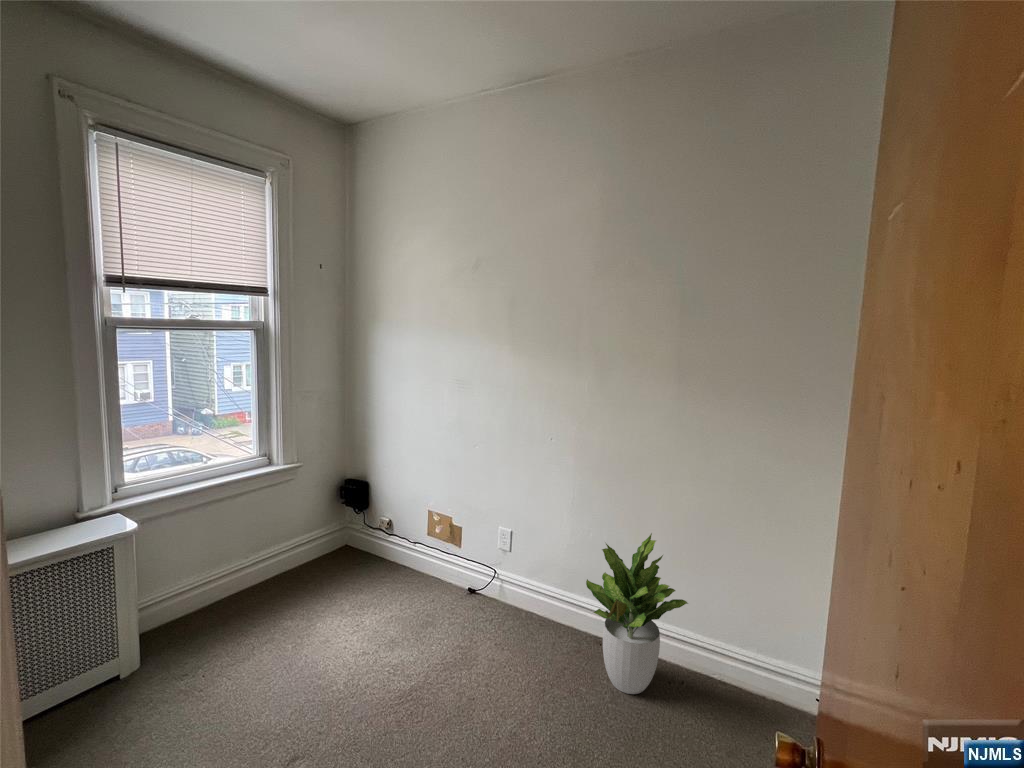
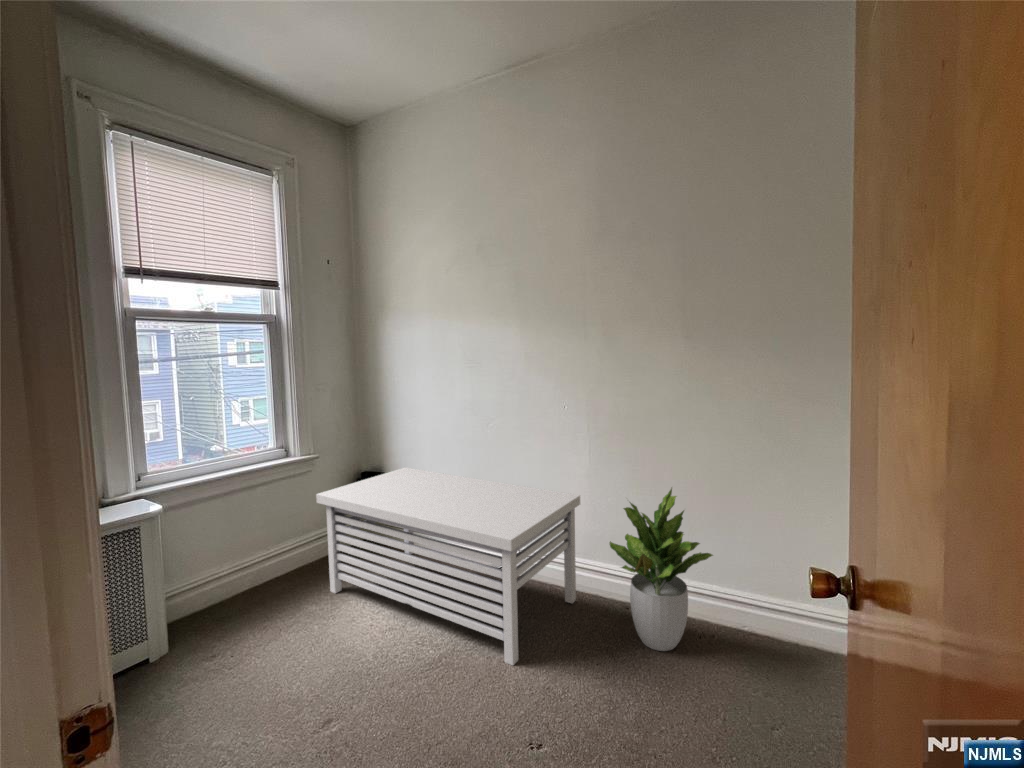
storage bench: none [296,480,561,702] -> present [316,468,580,665]

